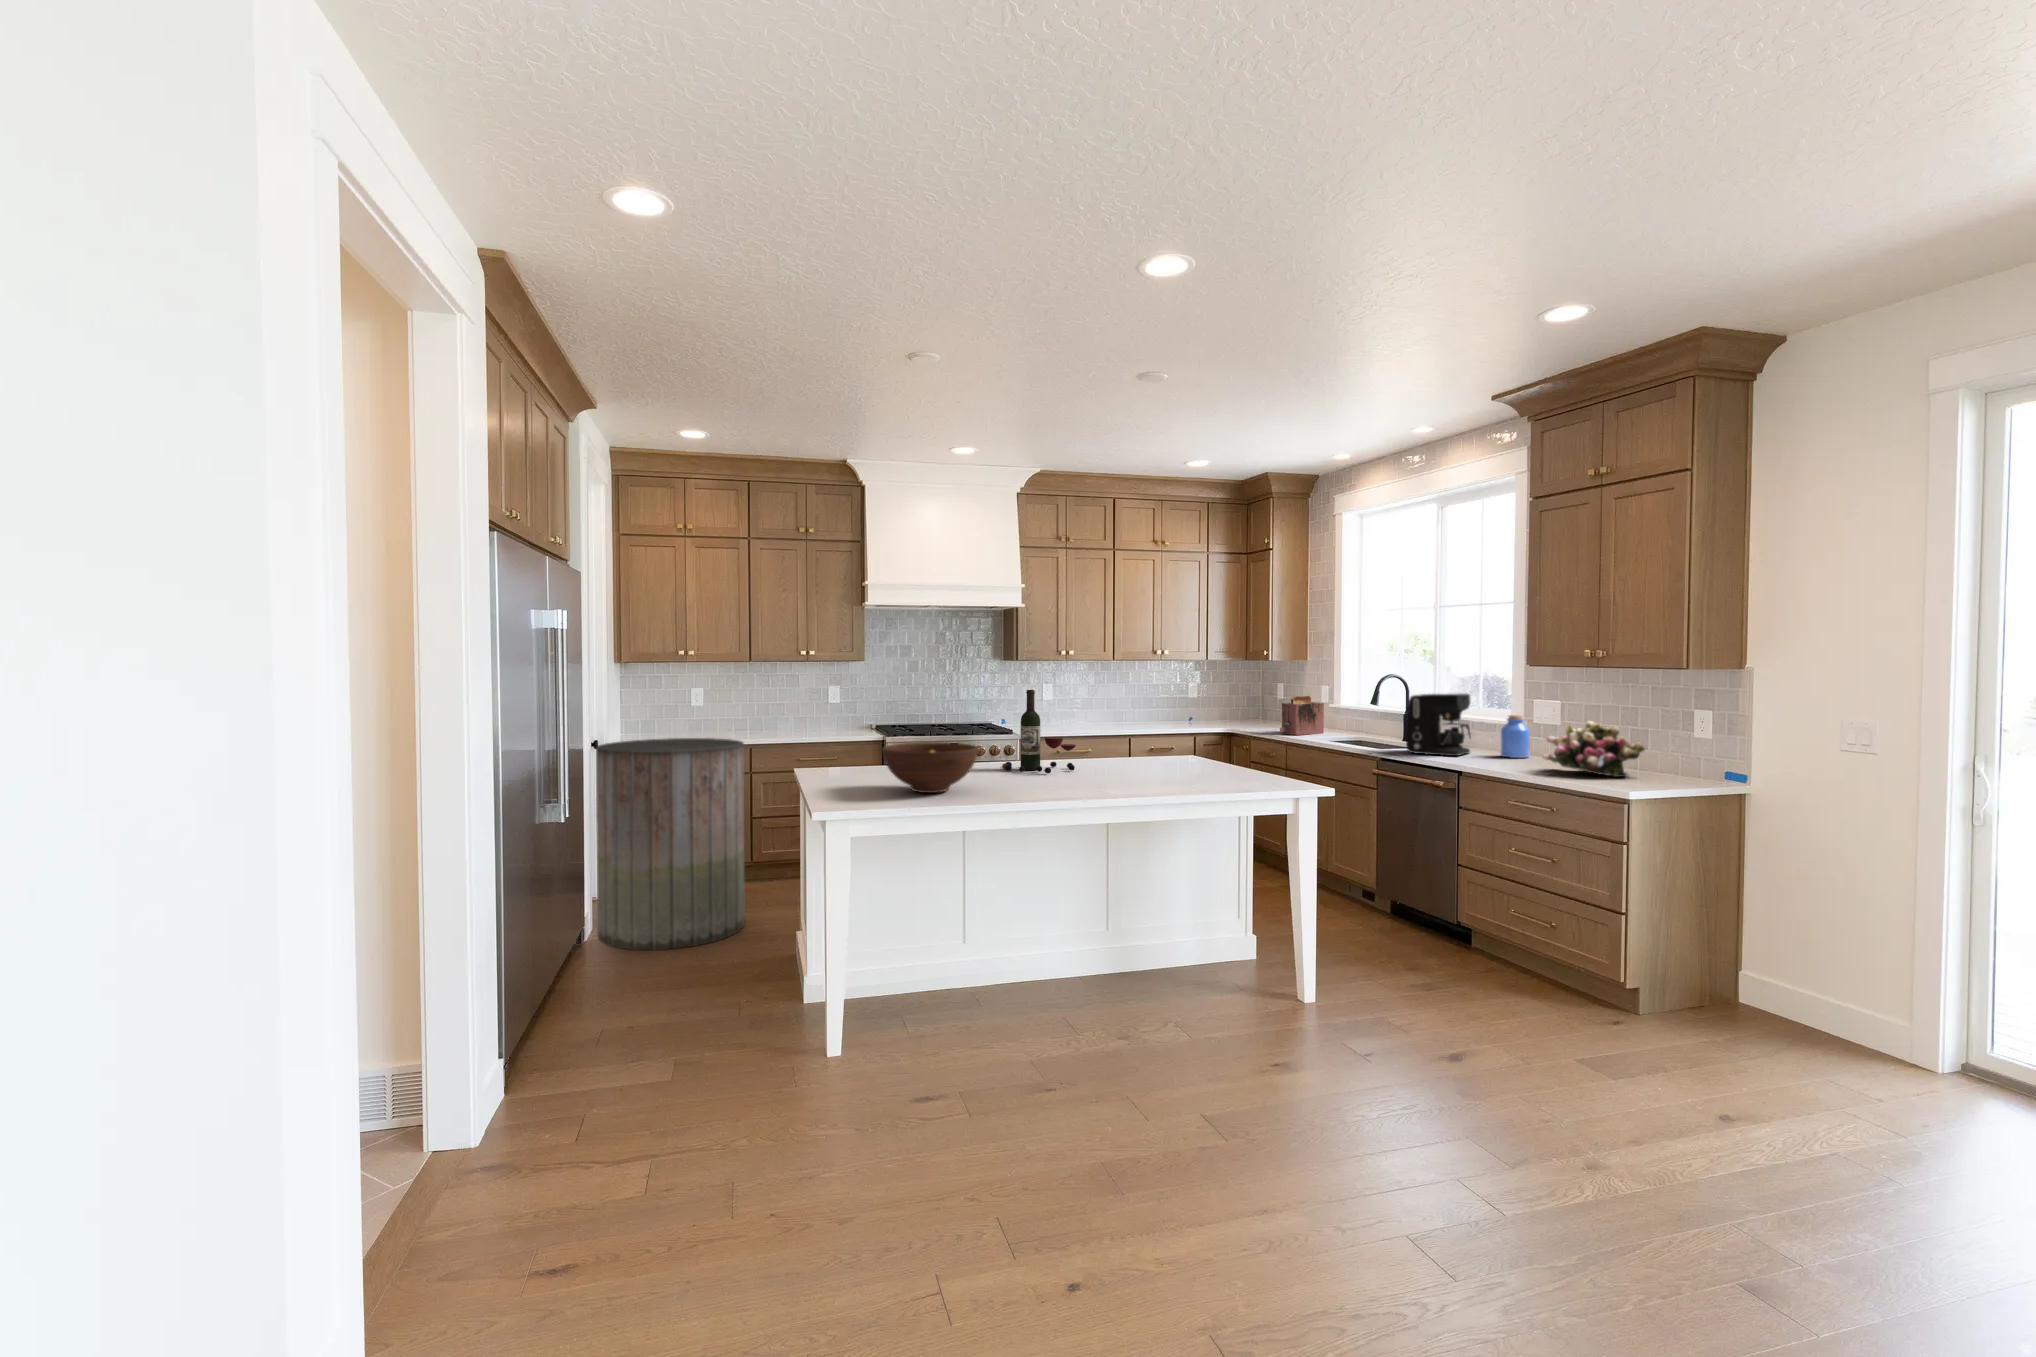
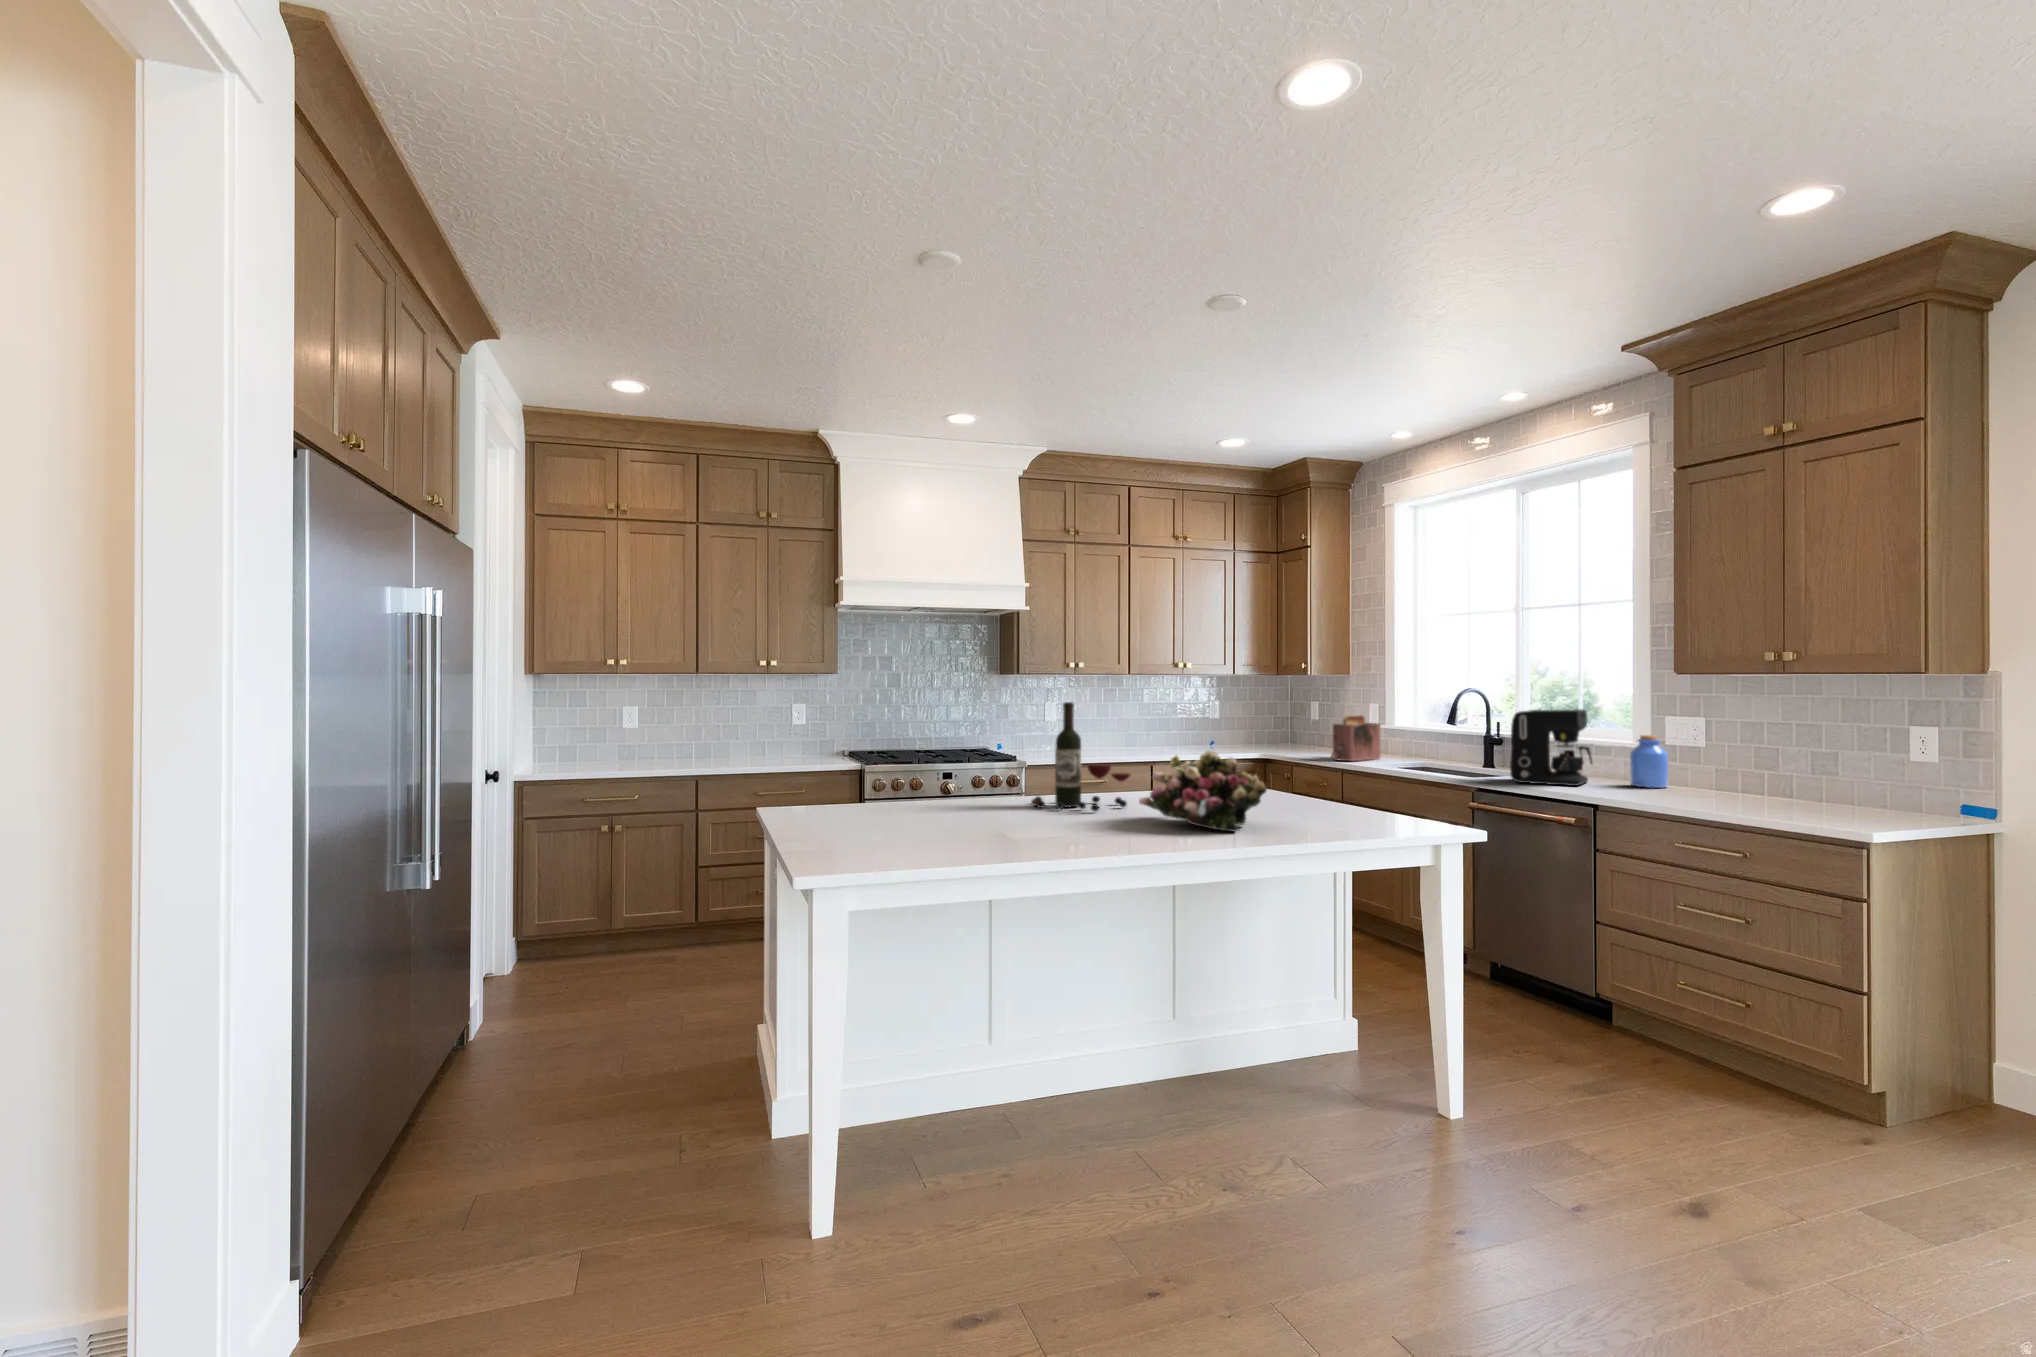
flower arrangement: present [1542,721,1645,777] -> present [1139,750,1267,832]
trash can: present [596,738,745,950] -> none [490,768,688,1050]
fruit bowl: present [882,743,978,793] -> none [885,771,1017,841]

